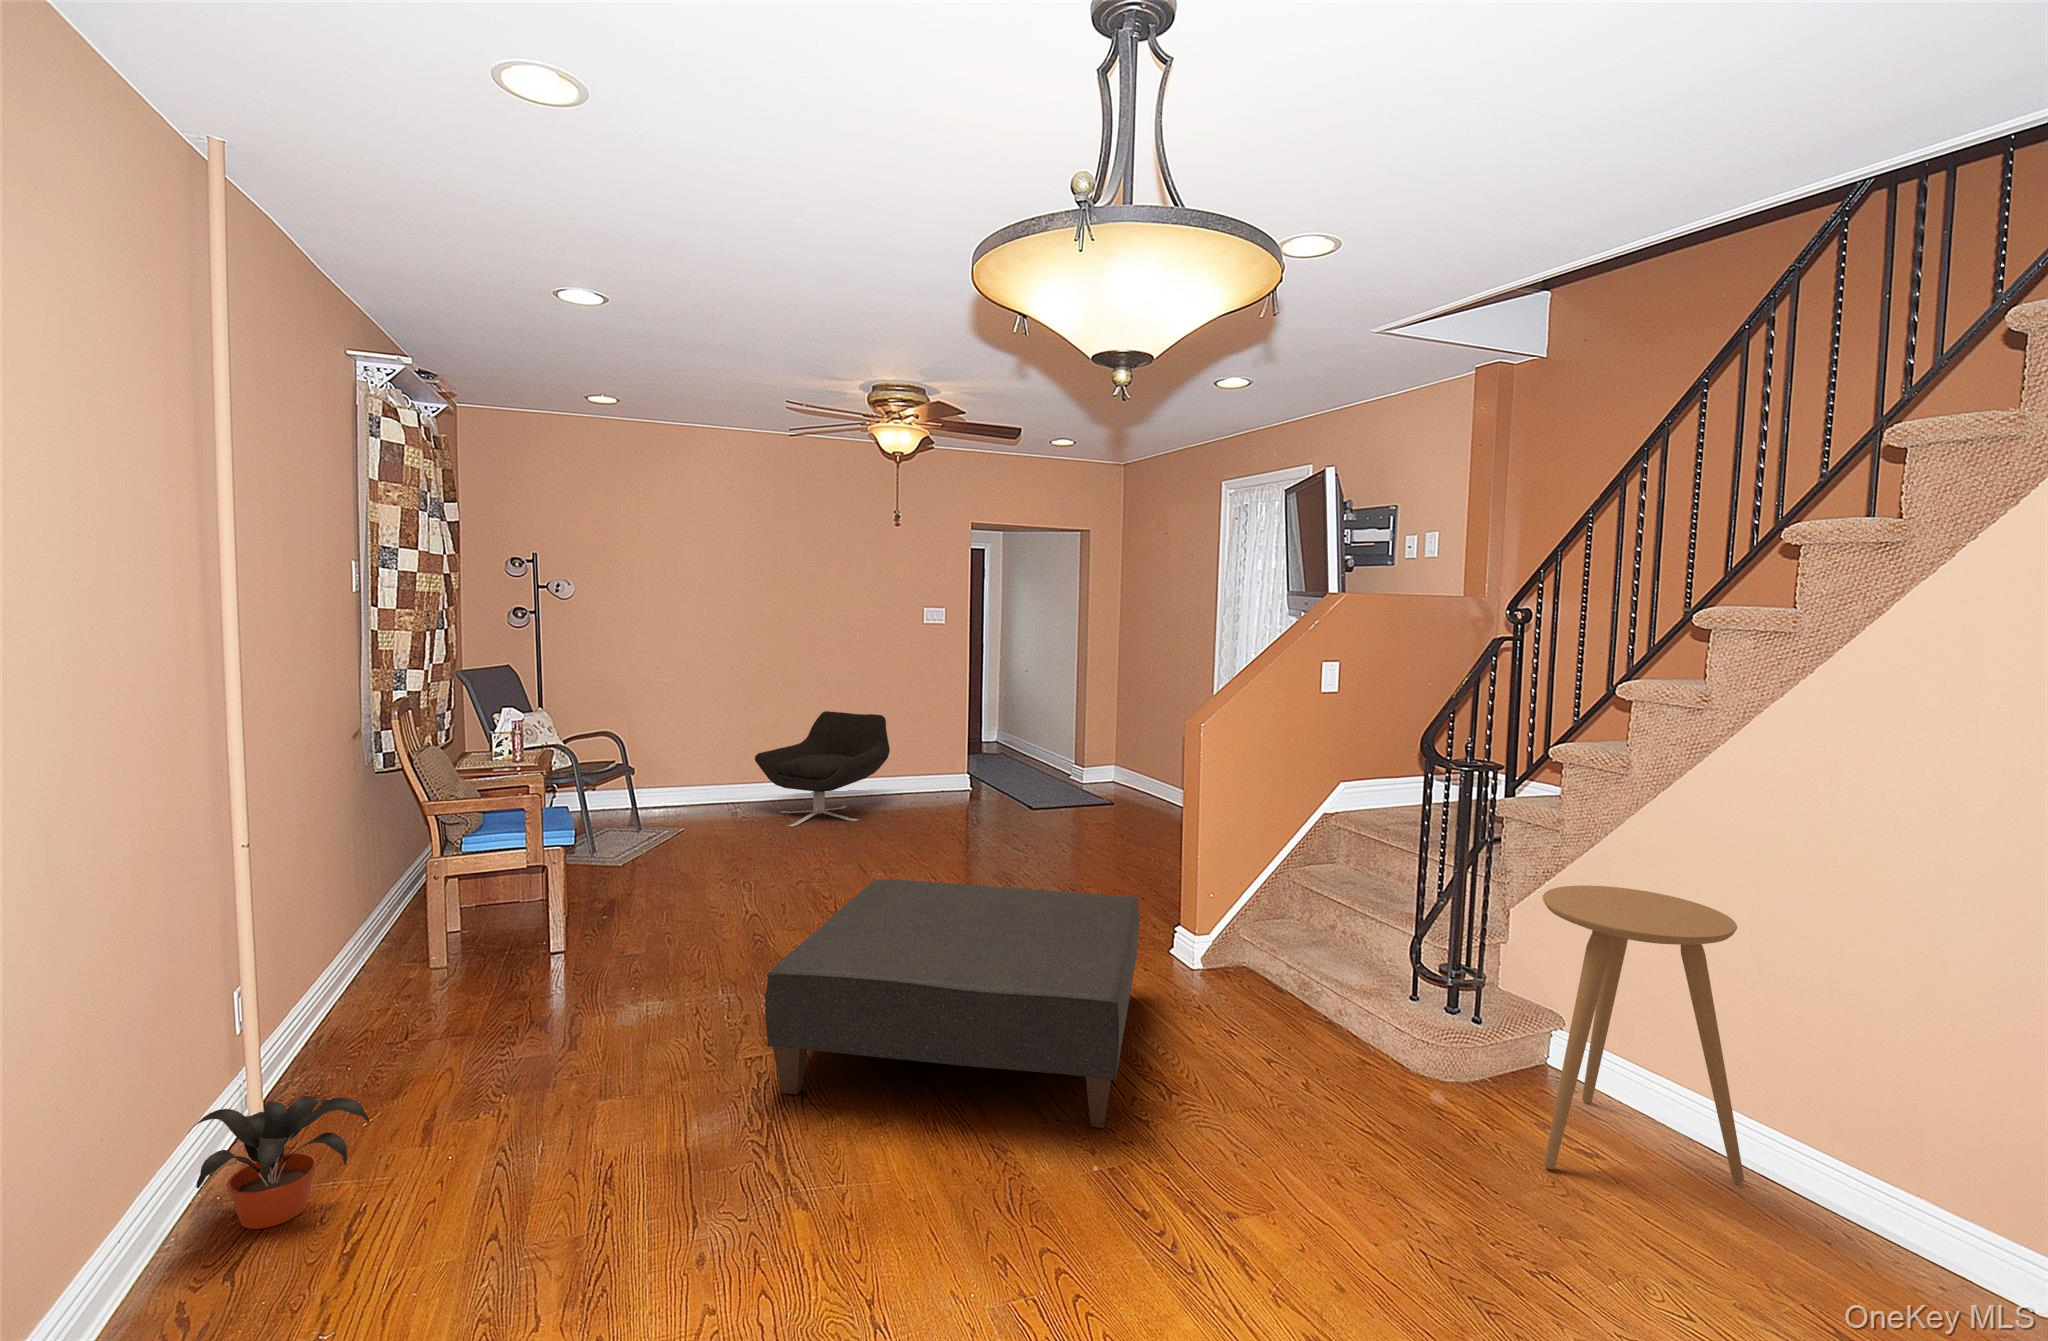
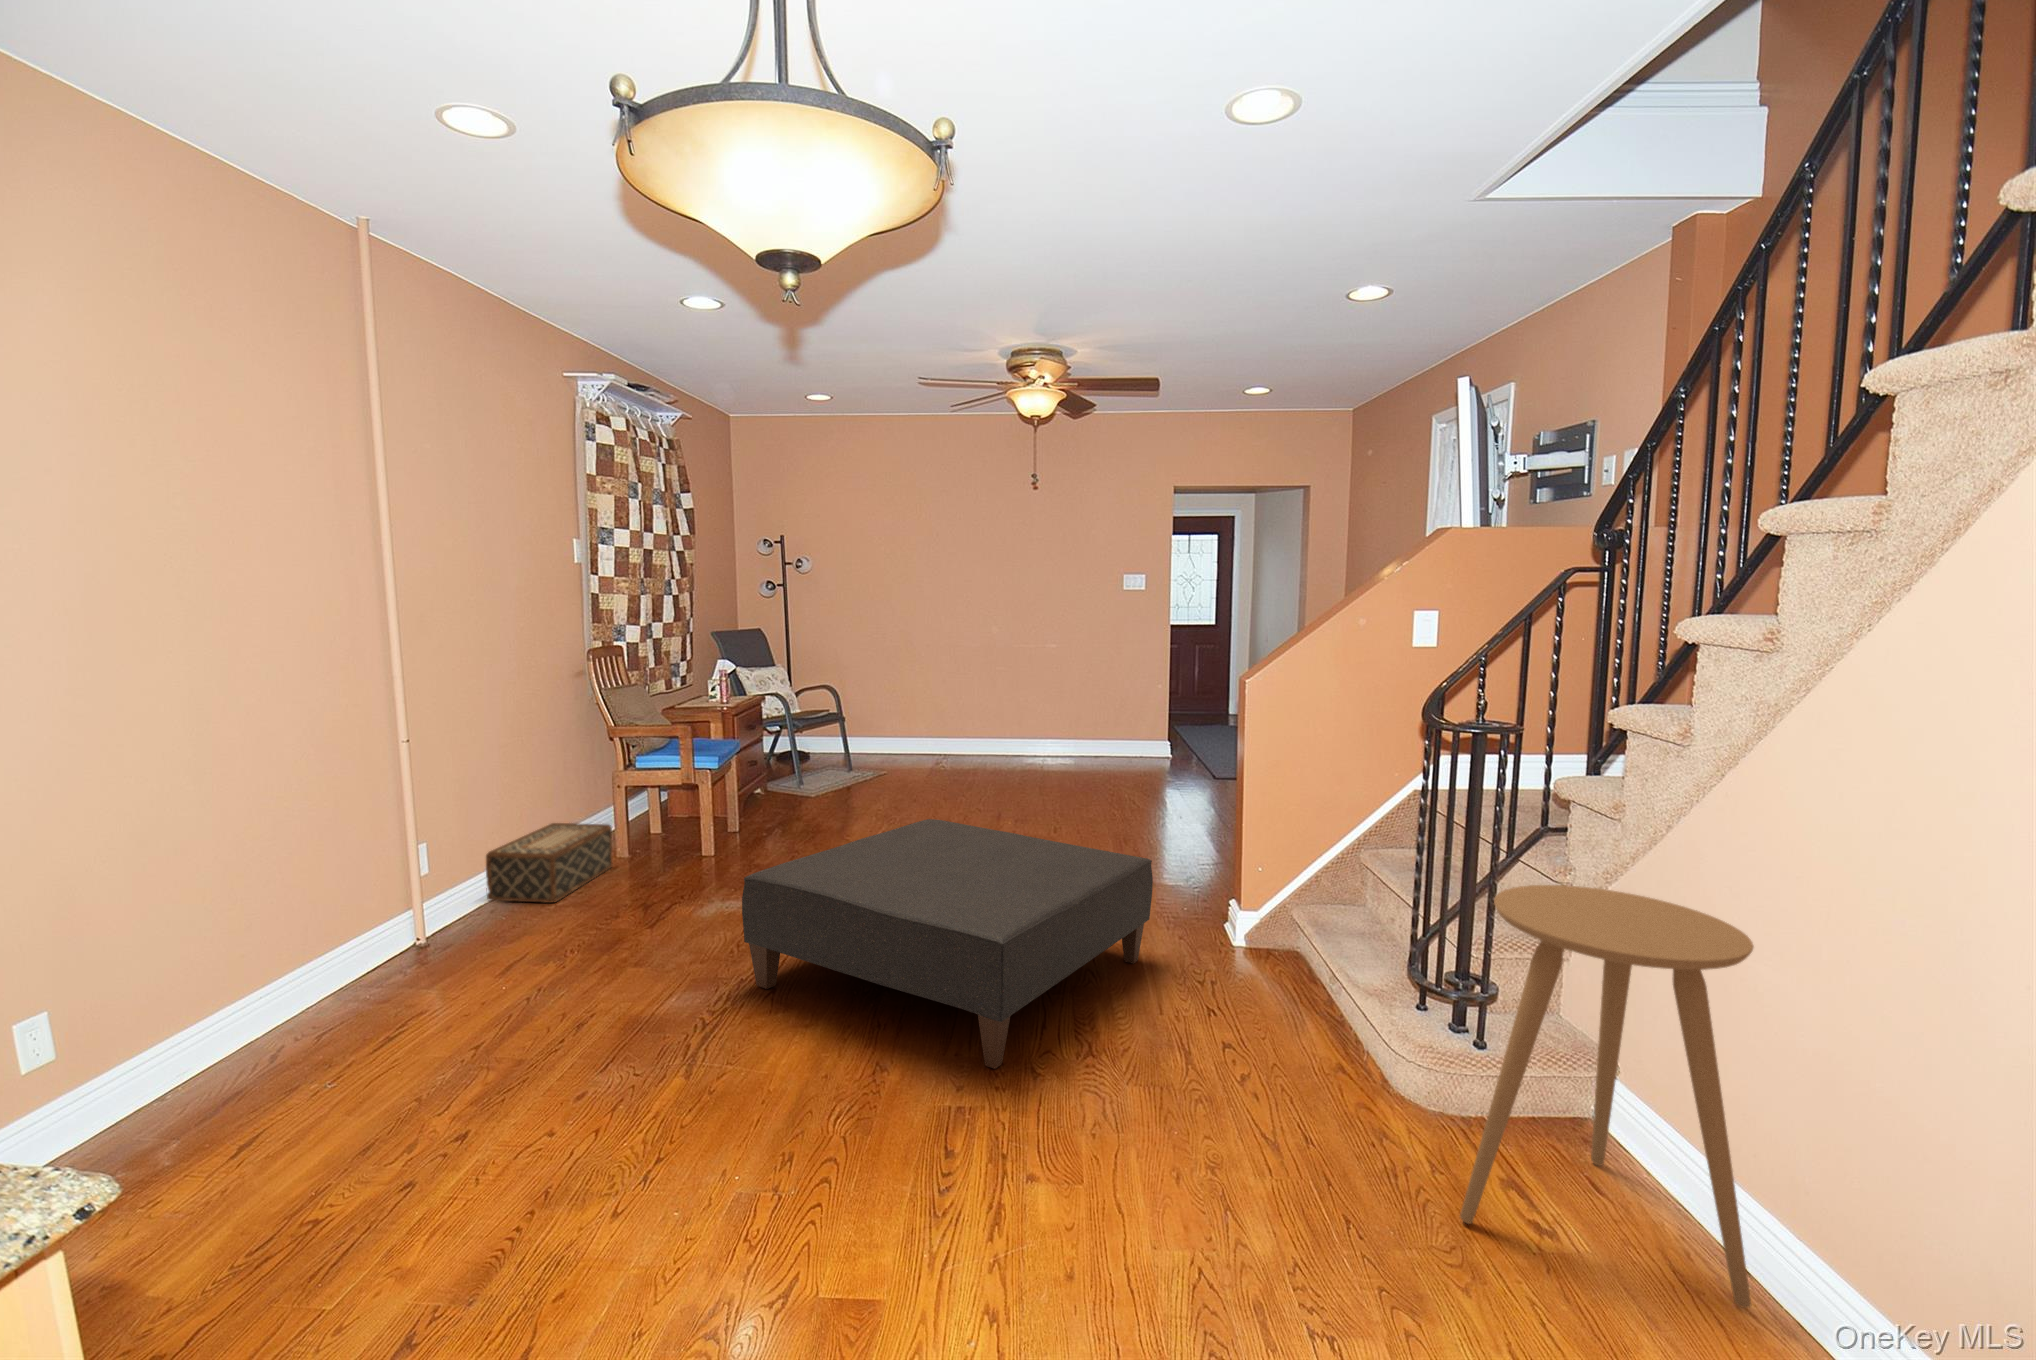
lounge chair: present [755,711,890,827] -> none [955,683,1075,783]
woven basket: none [305,929,444,1052] -> present [486,823,613,903]
potted plant: present [189,1096,369,1229] -> none [299,918,428,1008]

